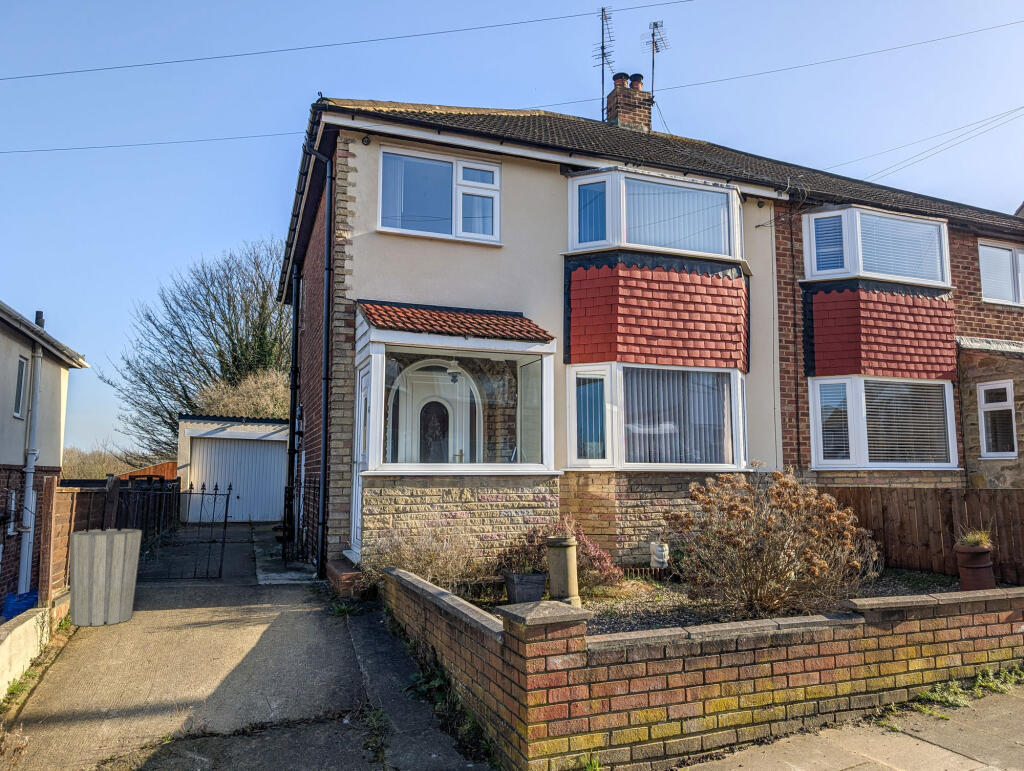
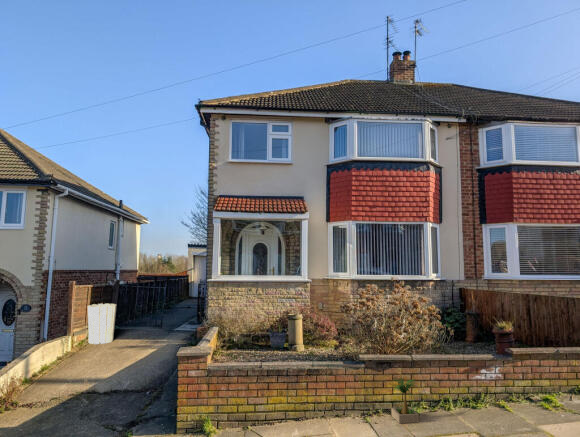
potted plant: none [909,635,976,728] -> present [391,380,419,423]

